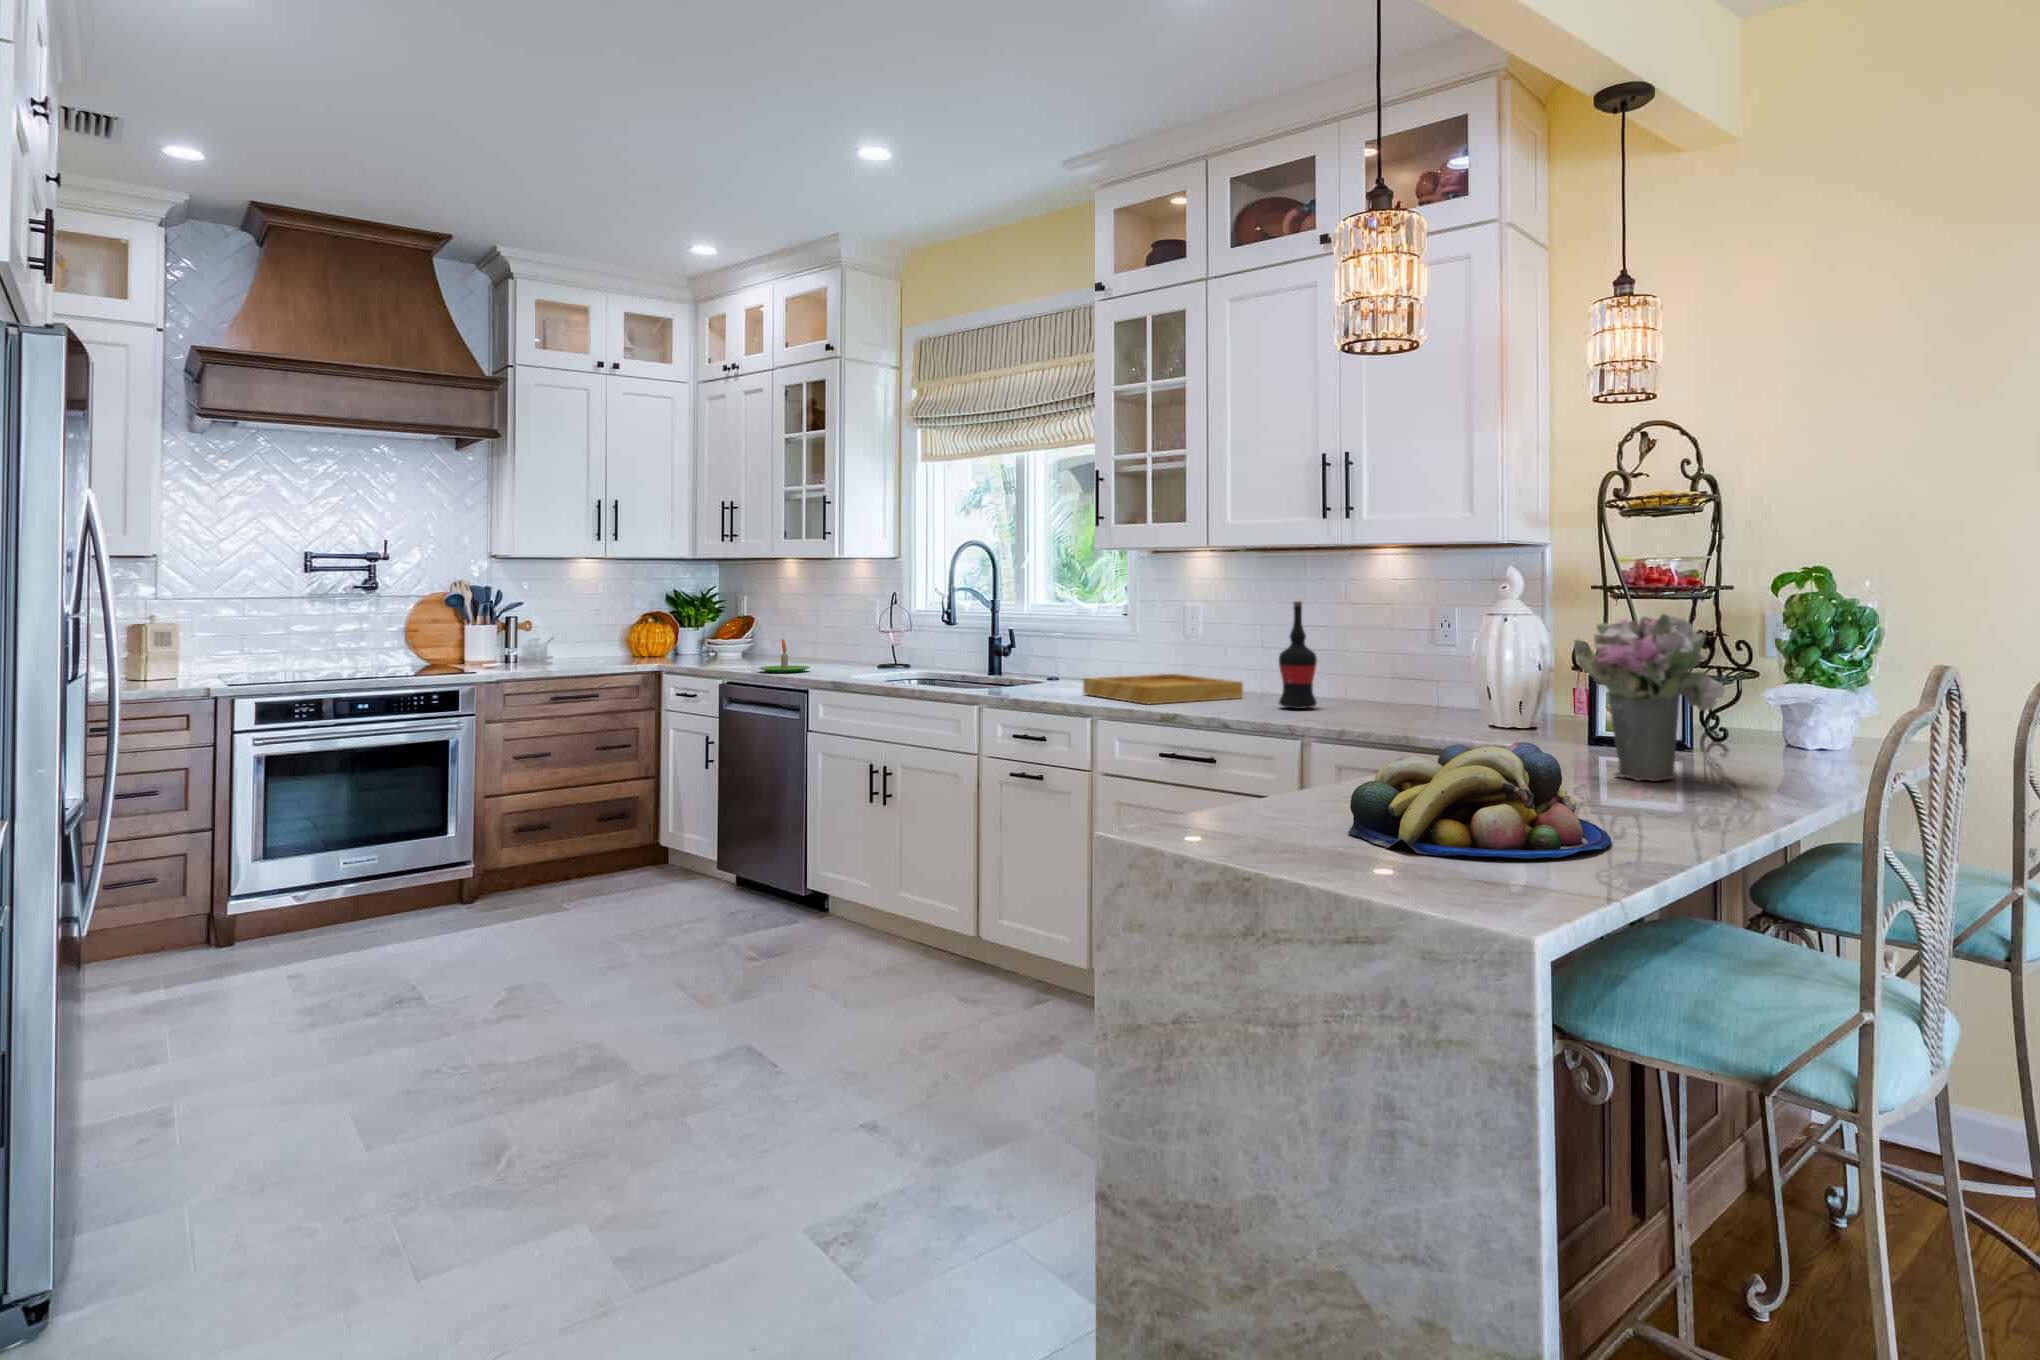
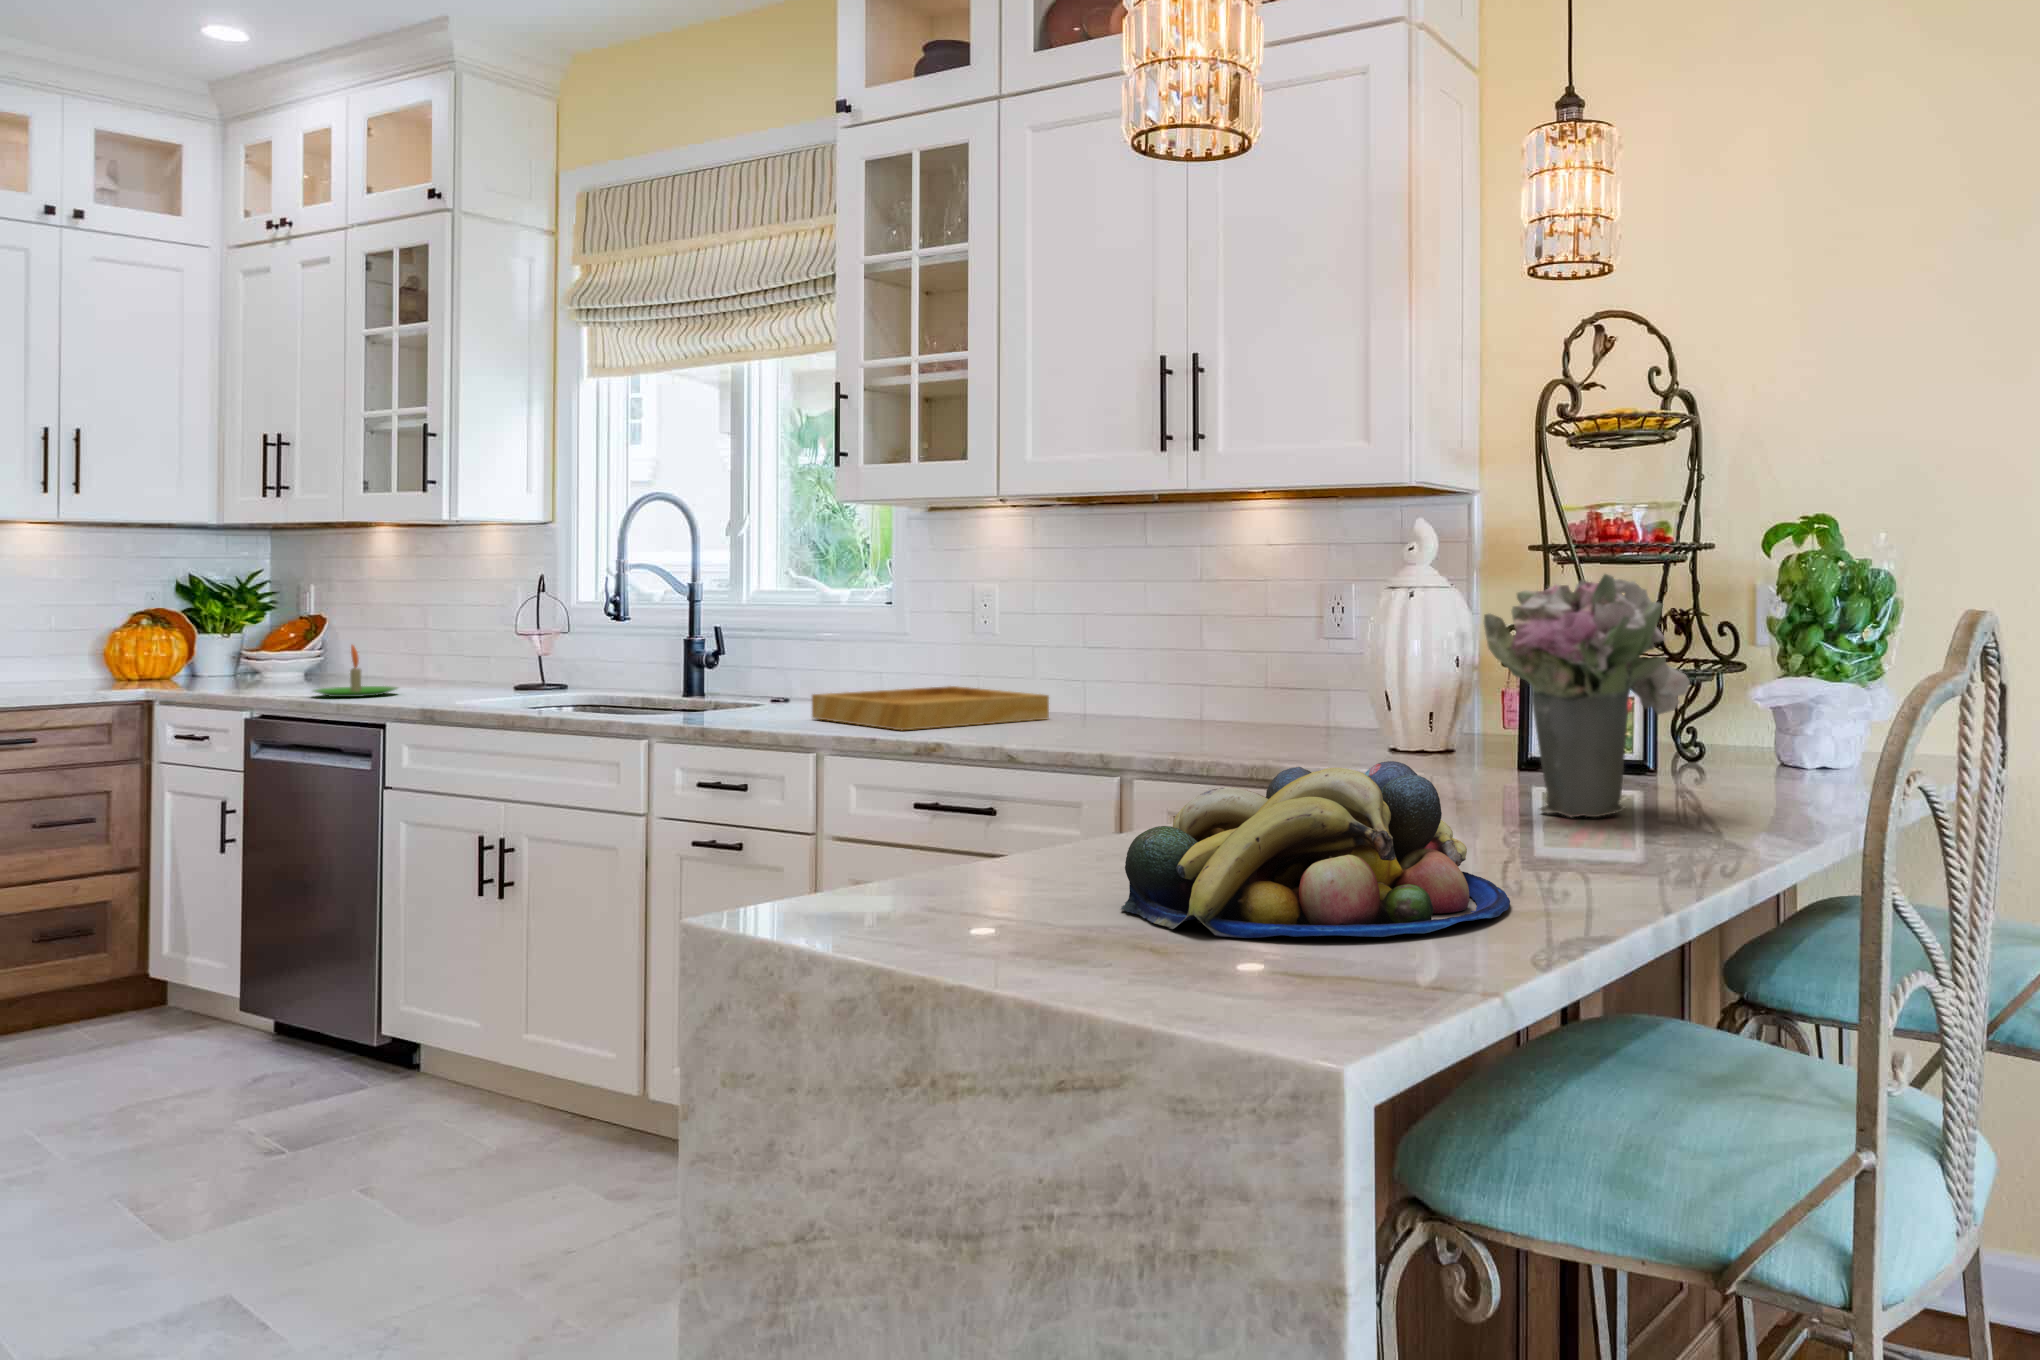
wine bottle: present [1279,601,1317,709] -> none [1095,574,1151,731]

